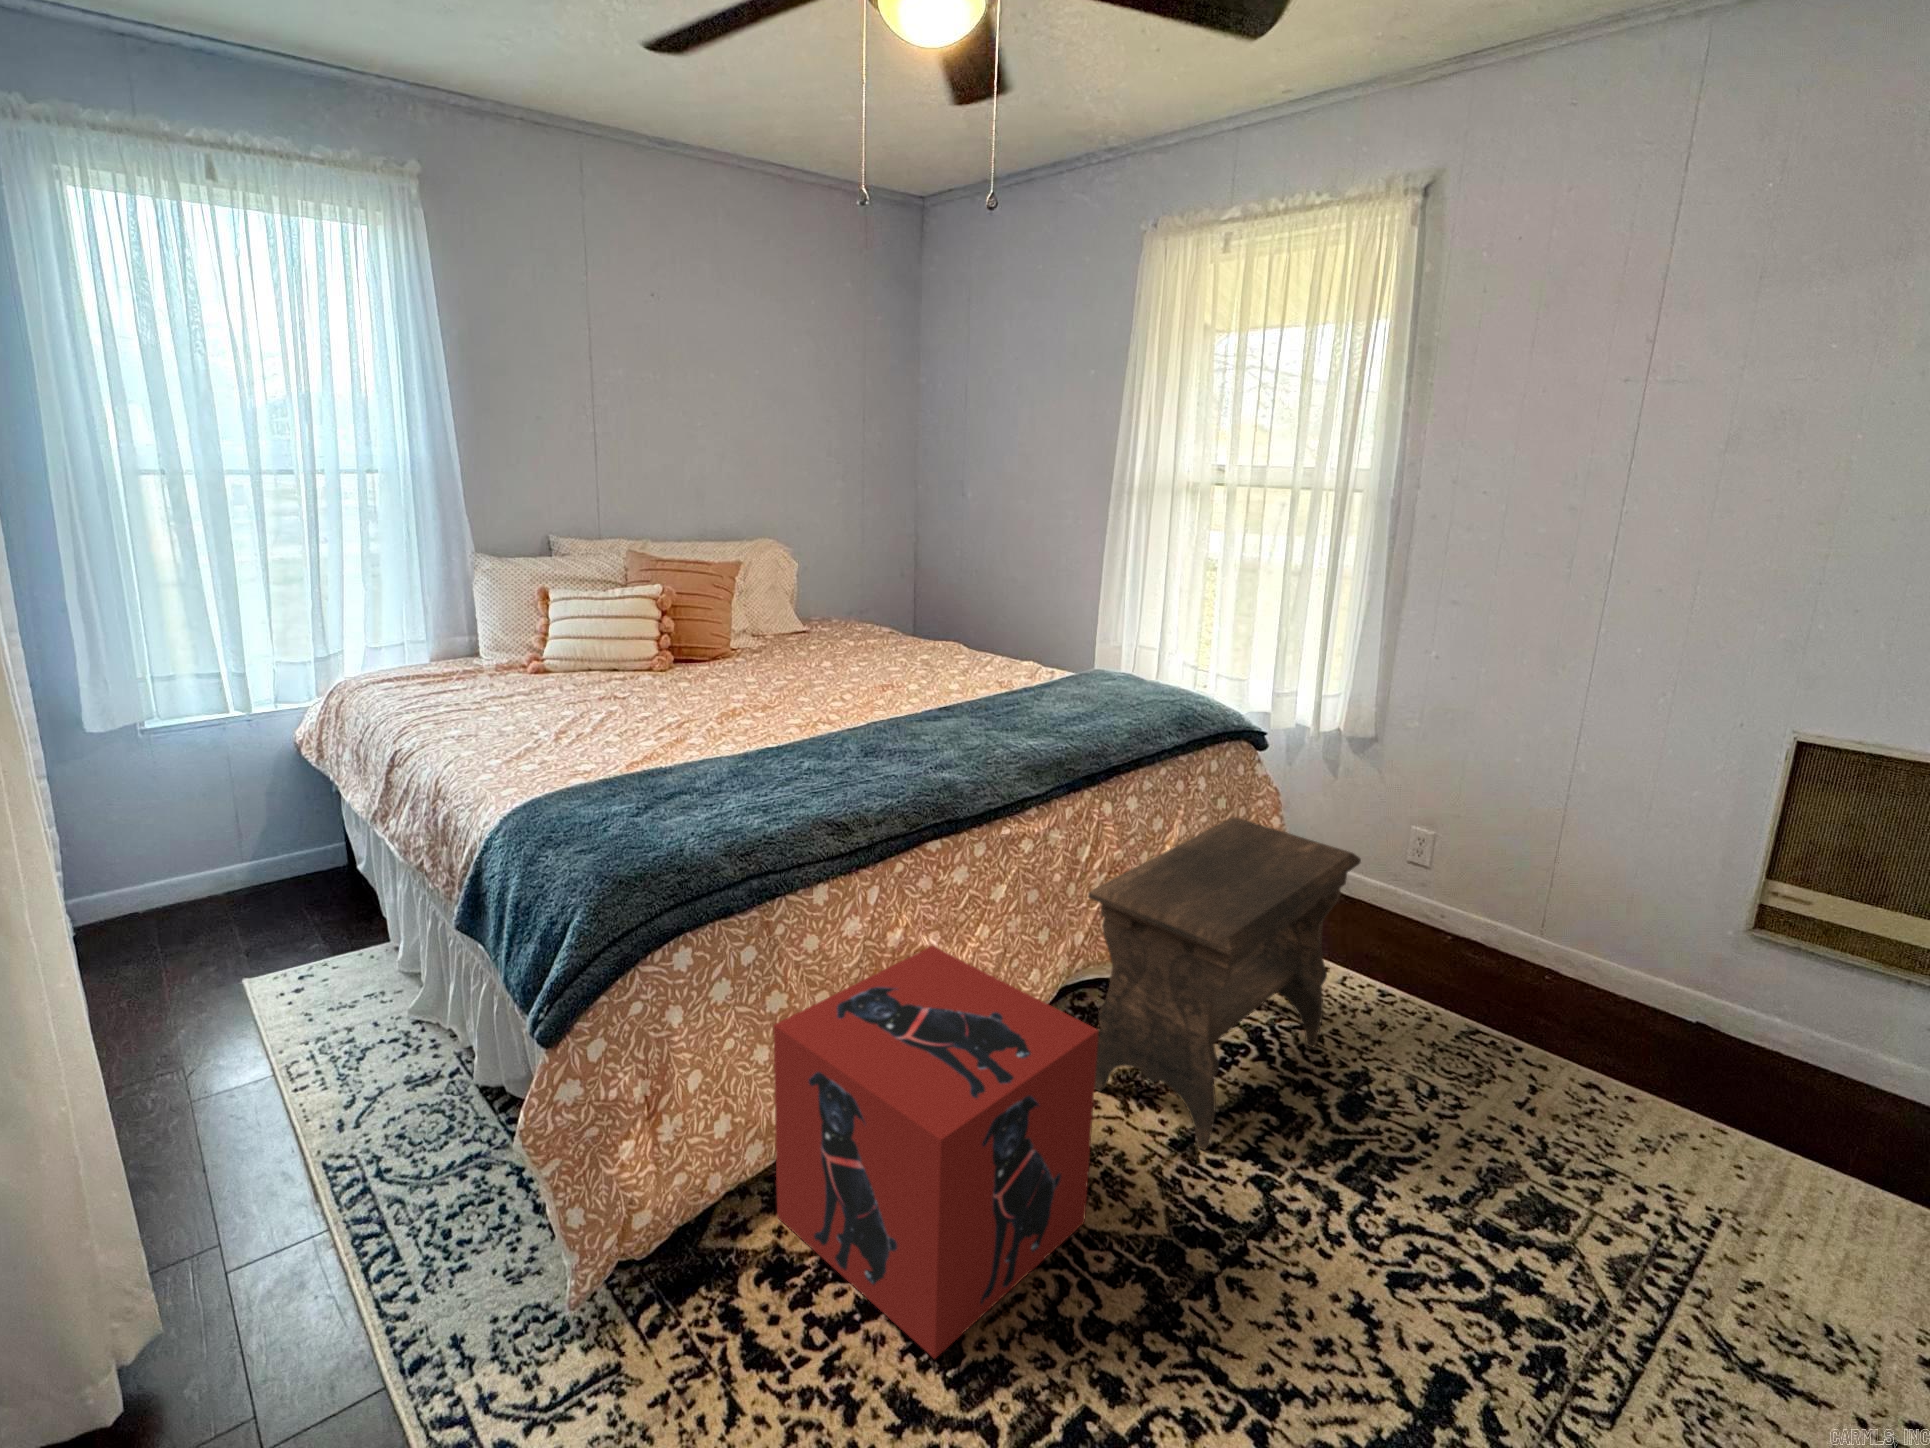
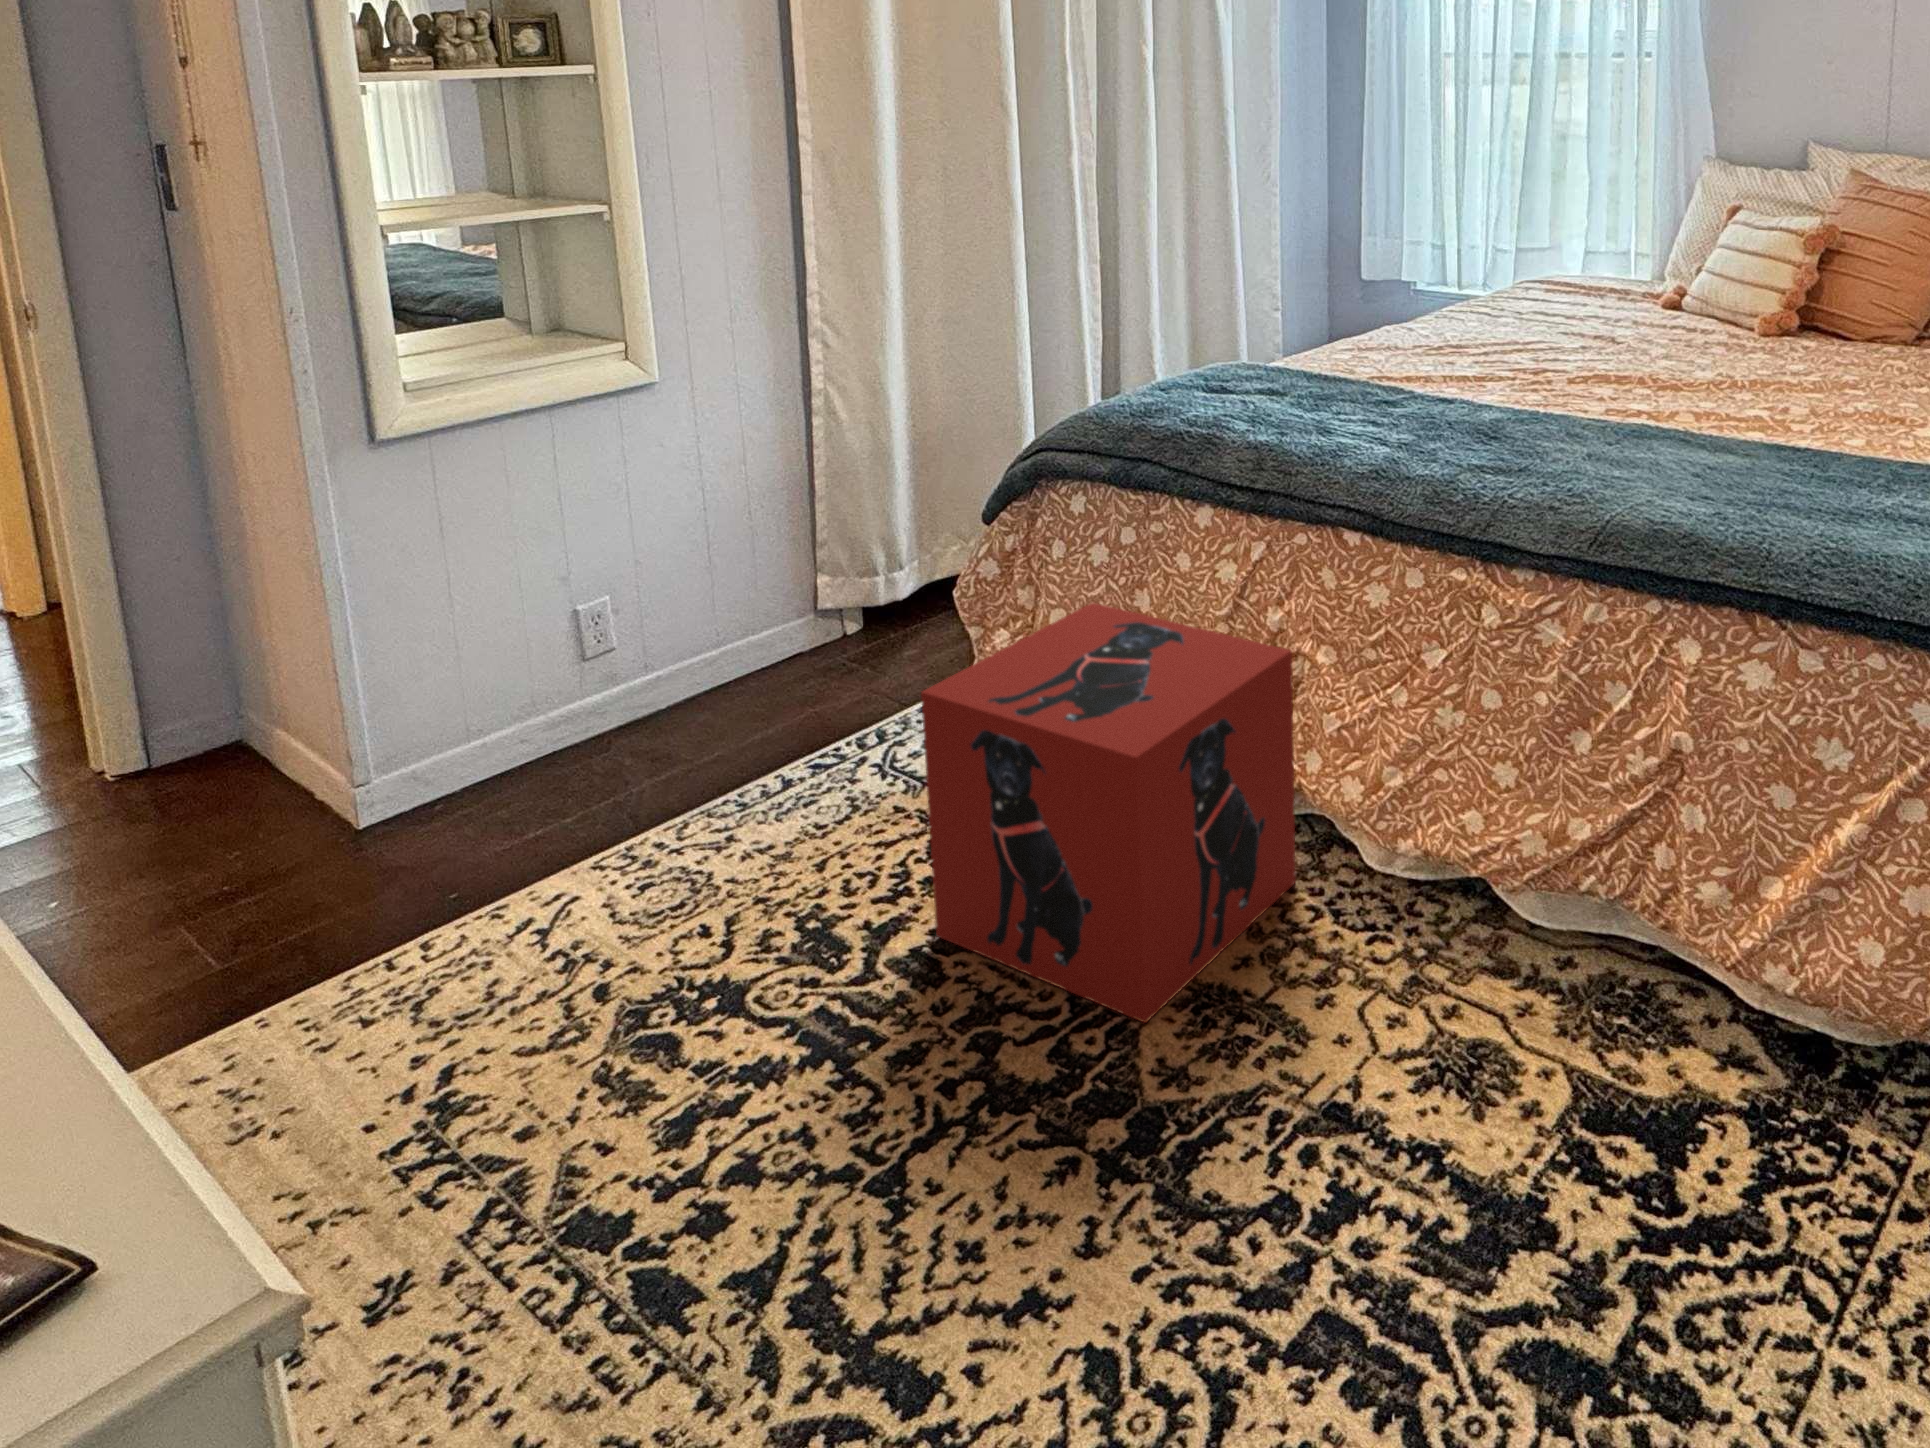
footstool: present [1088,817,1361,1150] -> none [1285,681,1872,1322]

